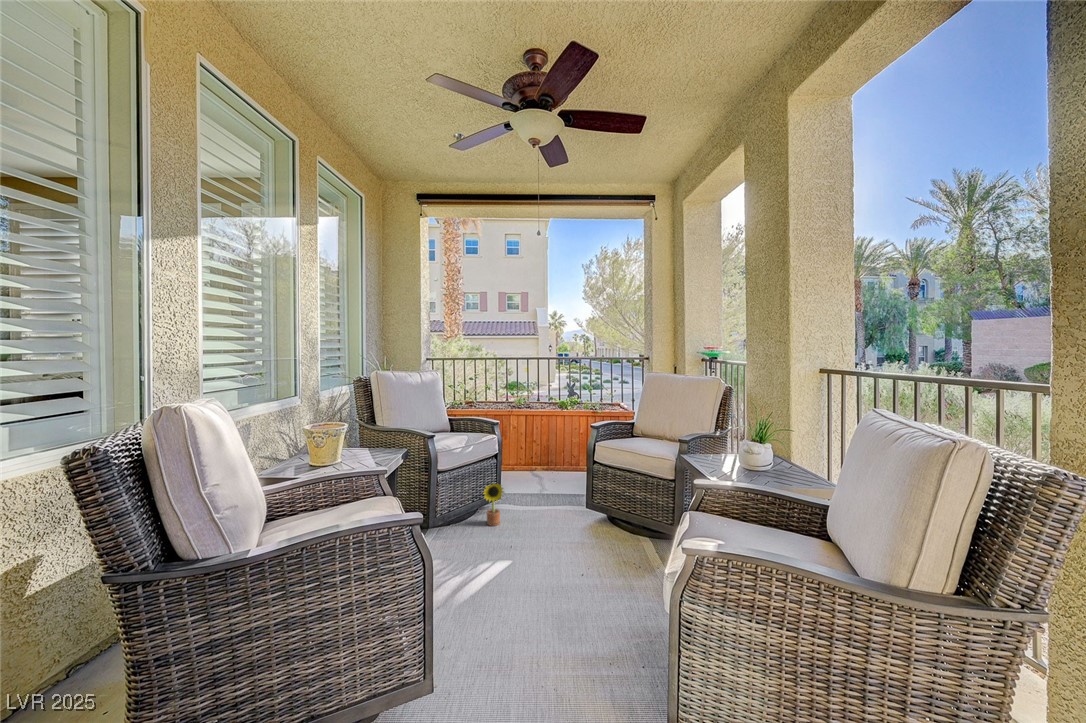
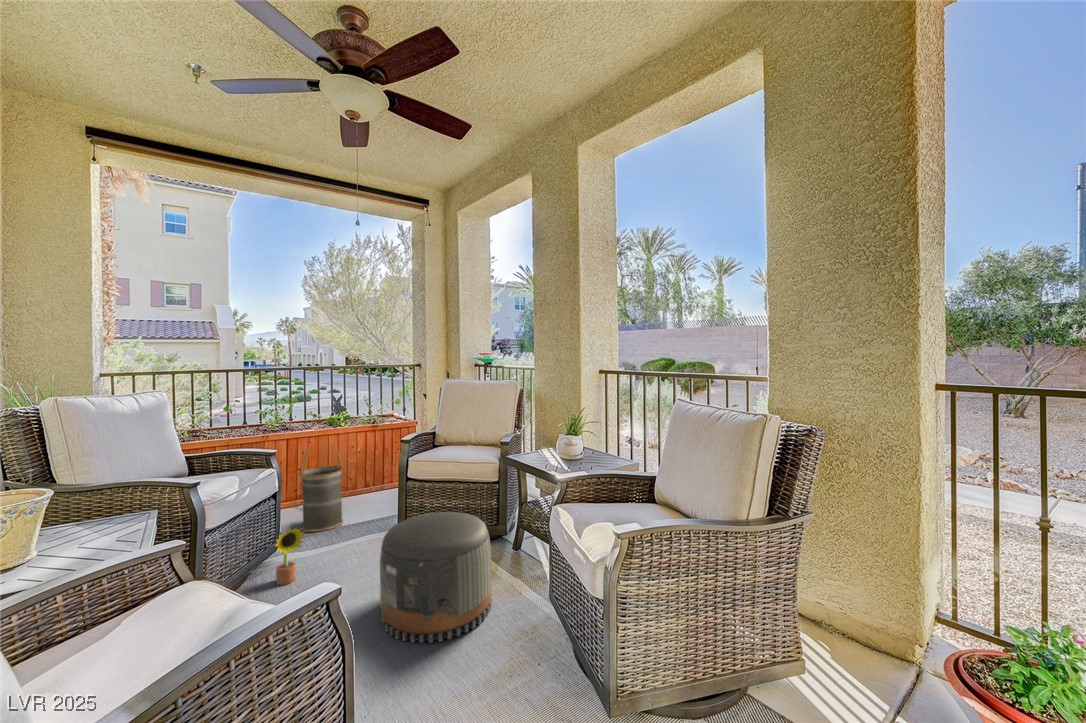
basket: none [525,423,557,494] -> present [299,445,343,532]
pouf: none [529,494,630,610] -> present [380,512,492,643]

